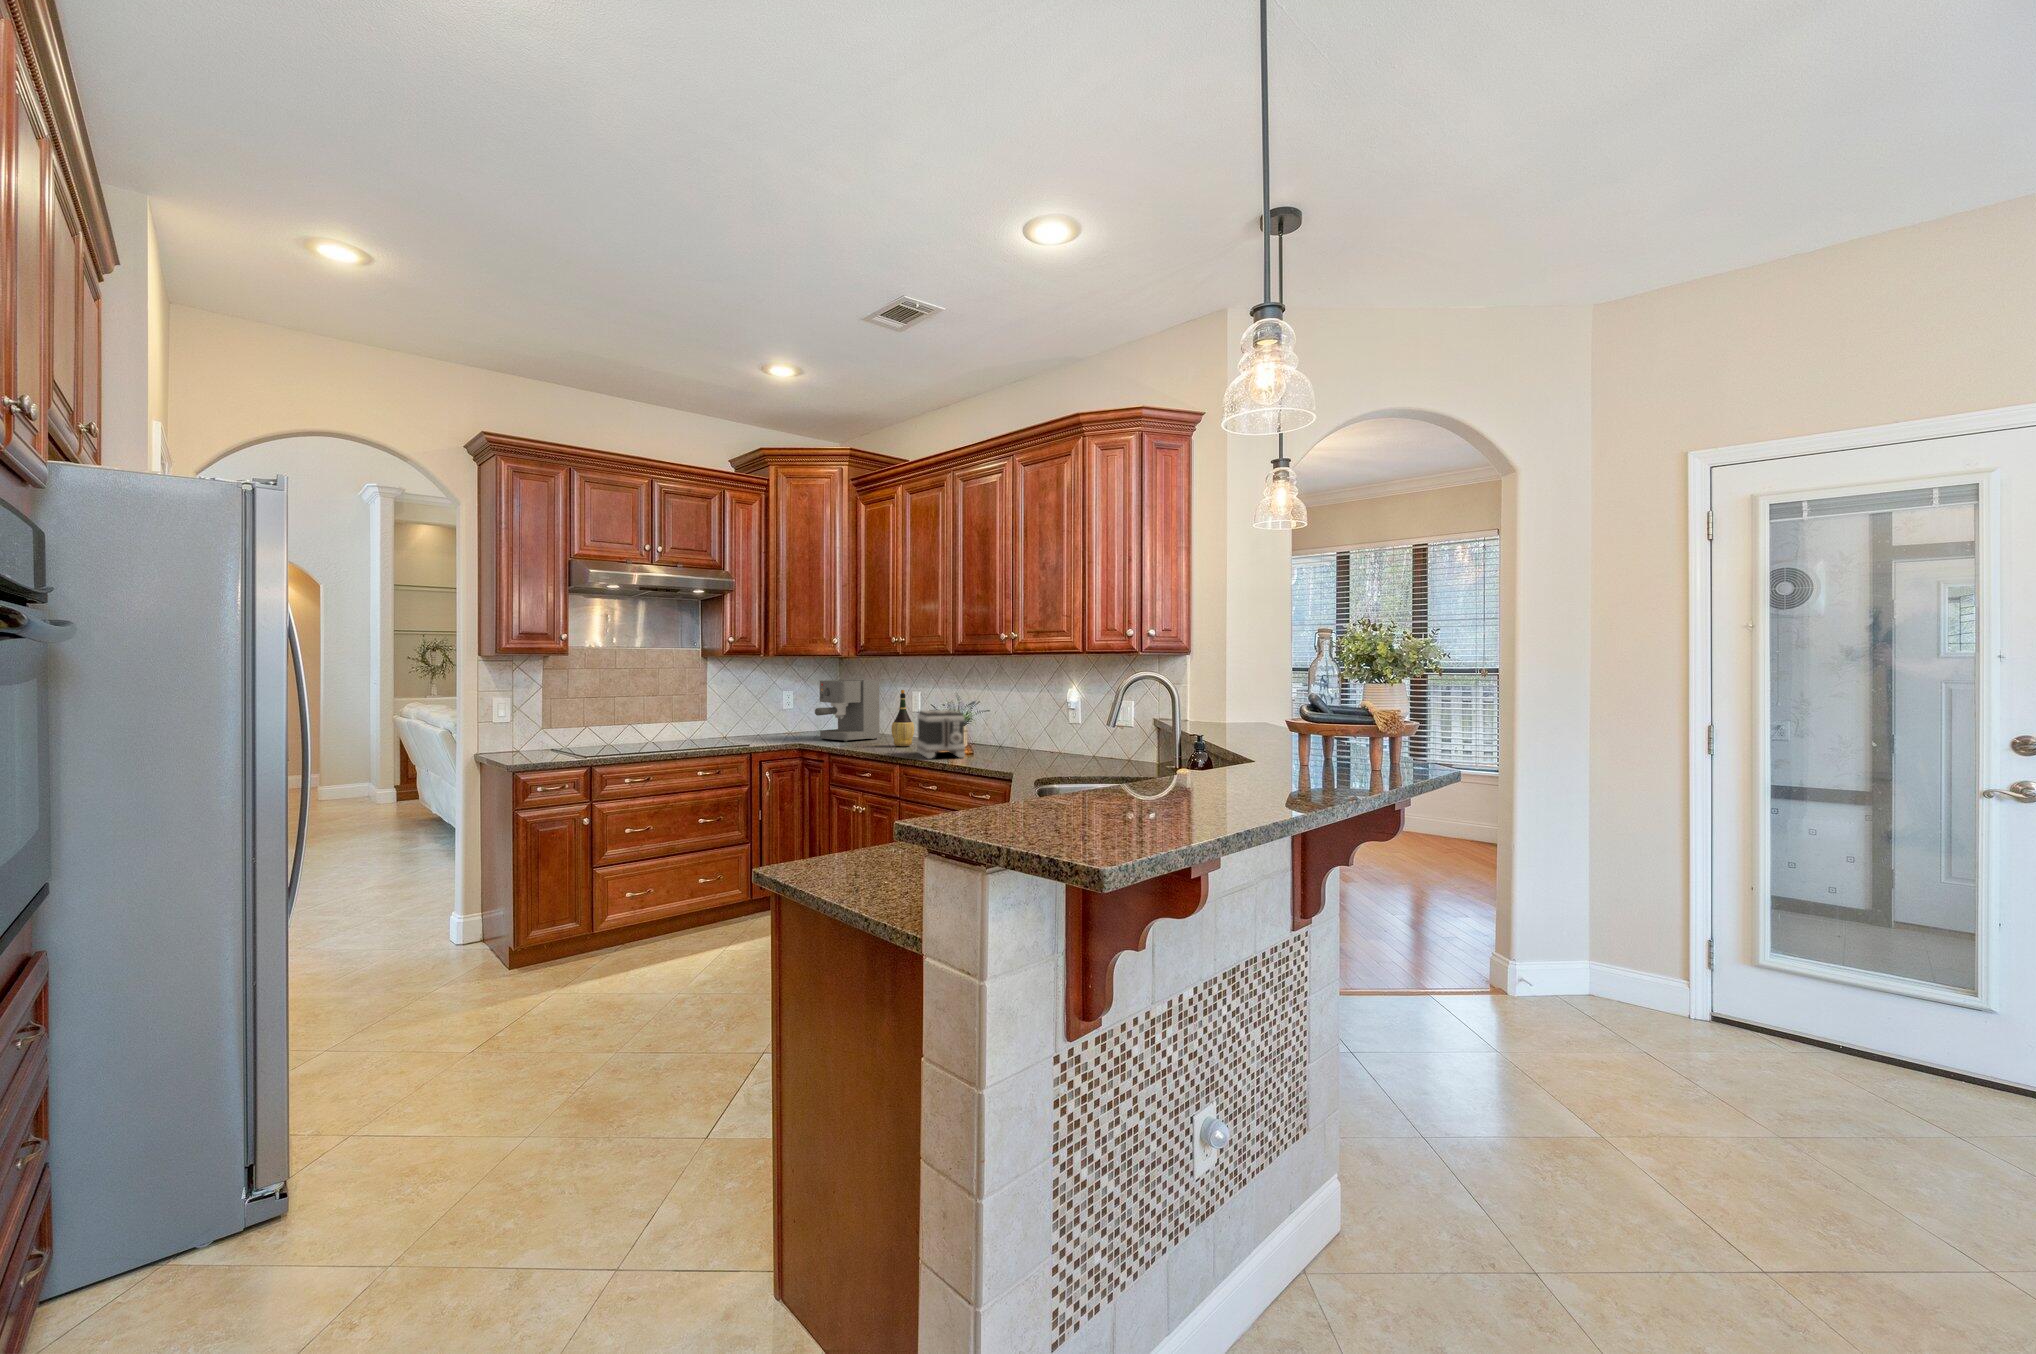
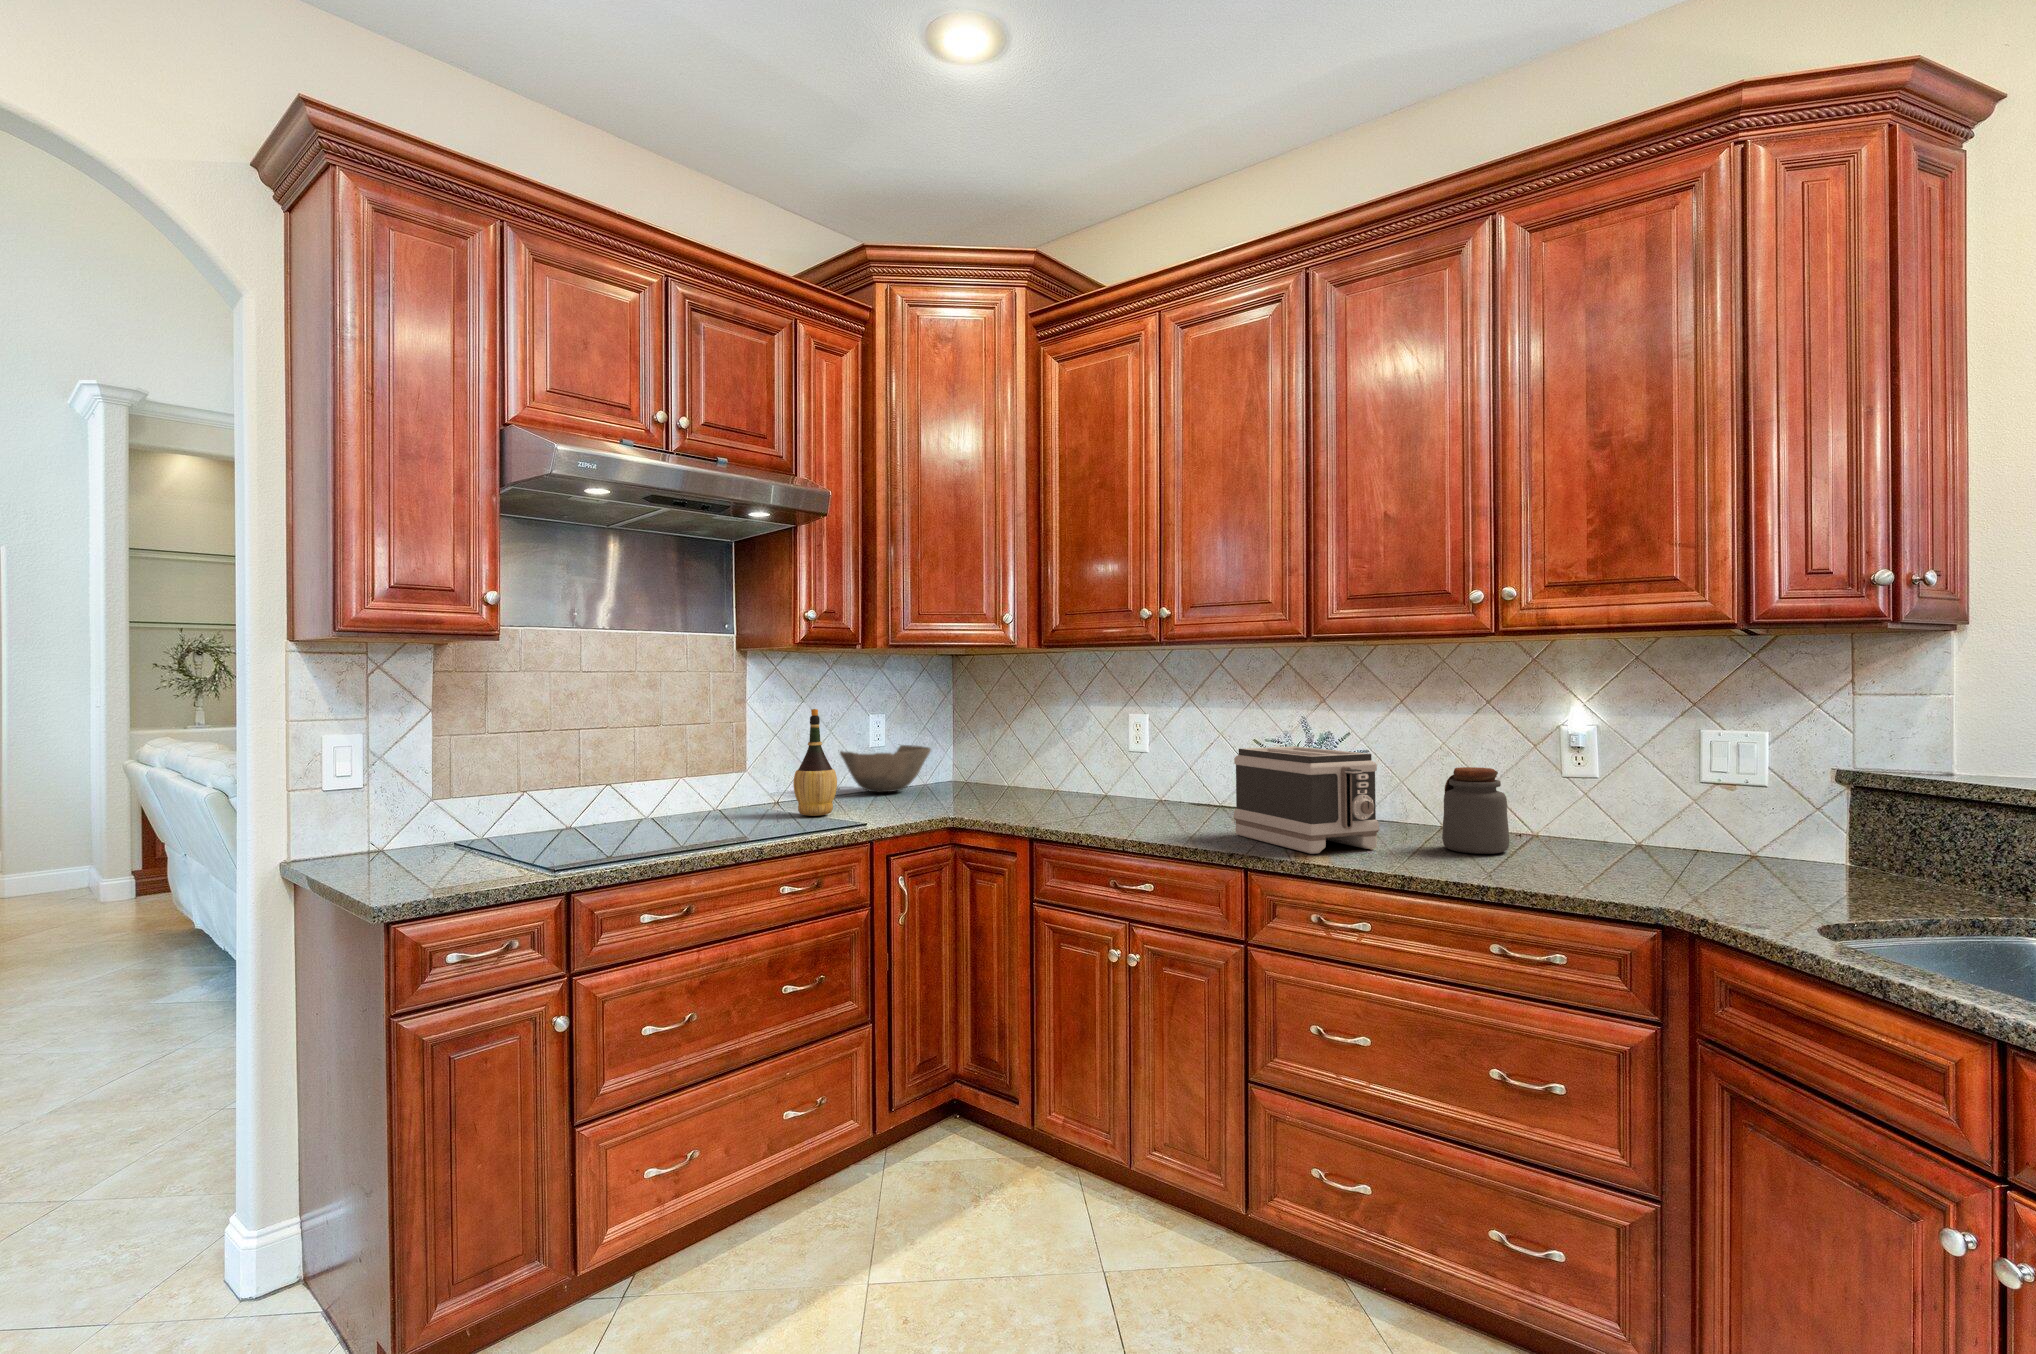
coffee maker: present [815,679,879,742] -> none [960,689,1071,807]
wine bottle: present [891,690,914,746] -> present [793,709,837,816]
bowl: none [764,709,817,735] -> present [840,745,931,792]
jar: none [994,720,1024,760] -> present [1442,767,1509,854]

